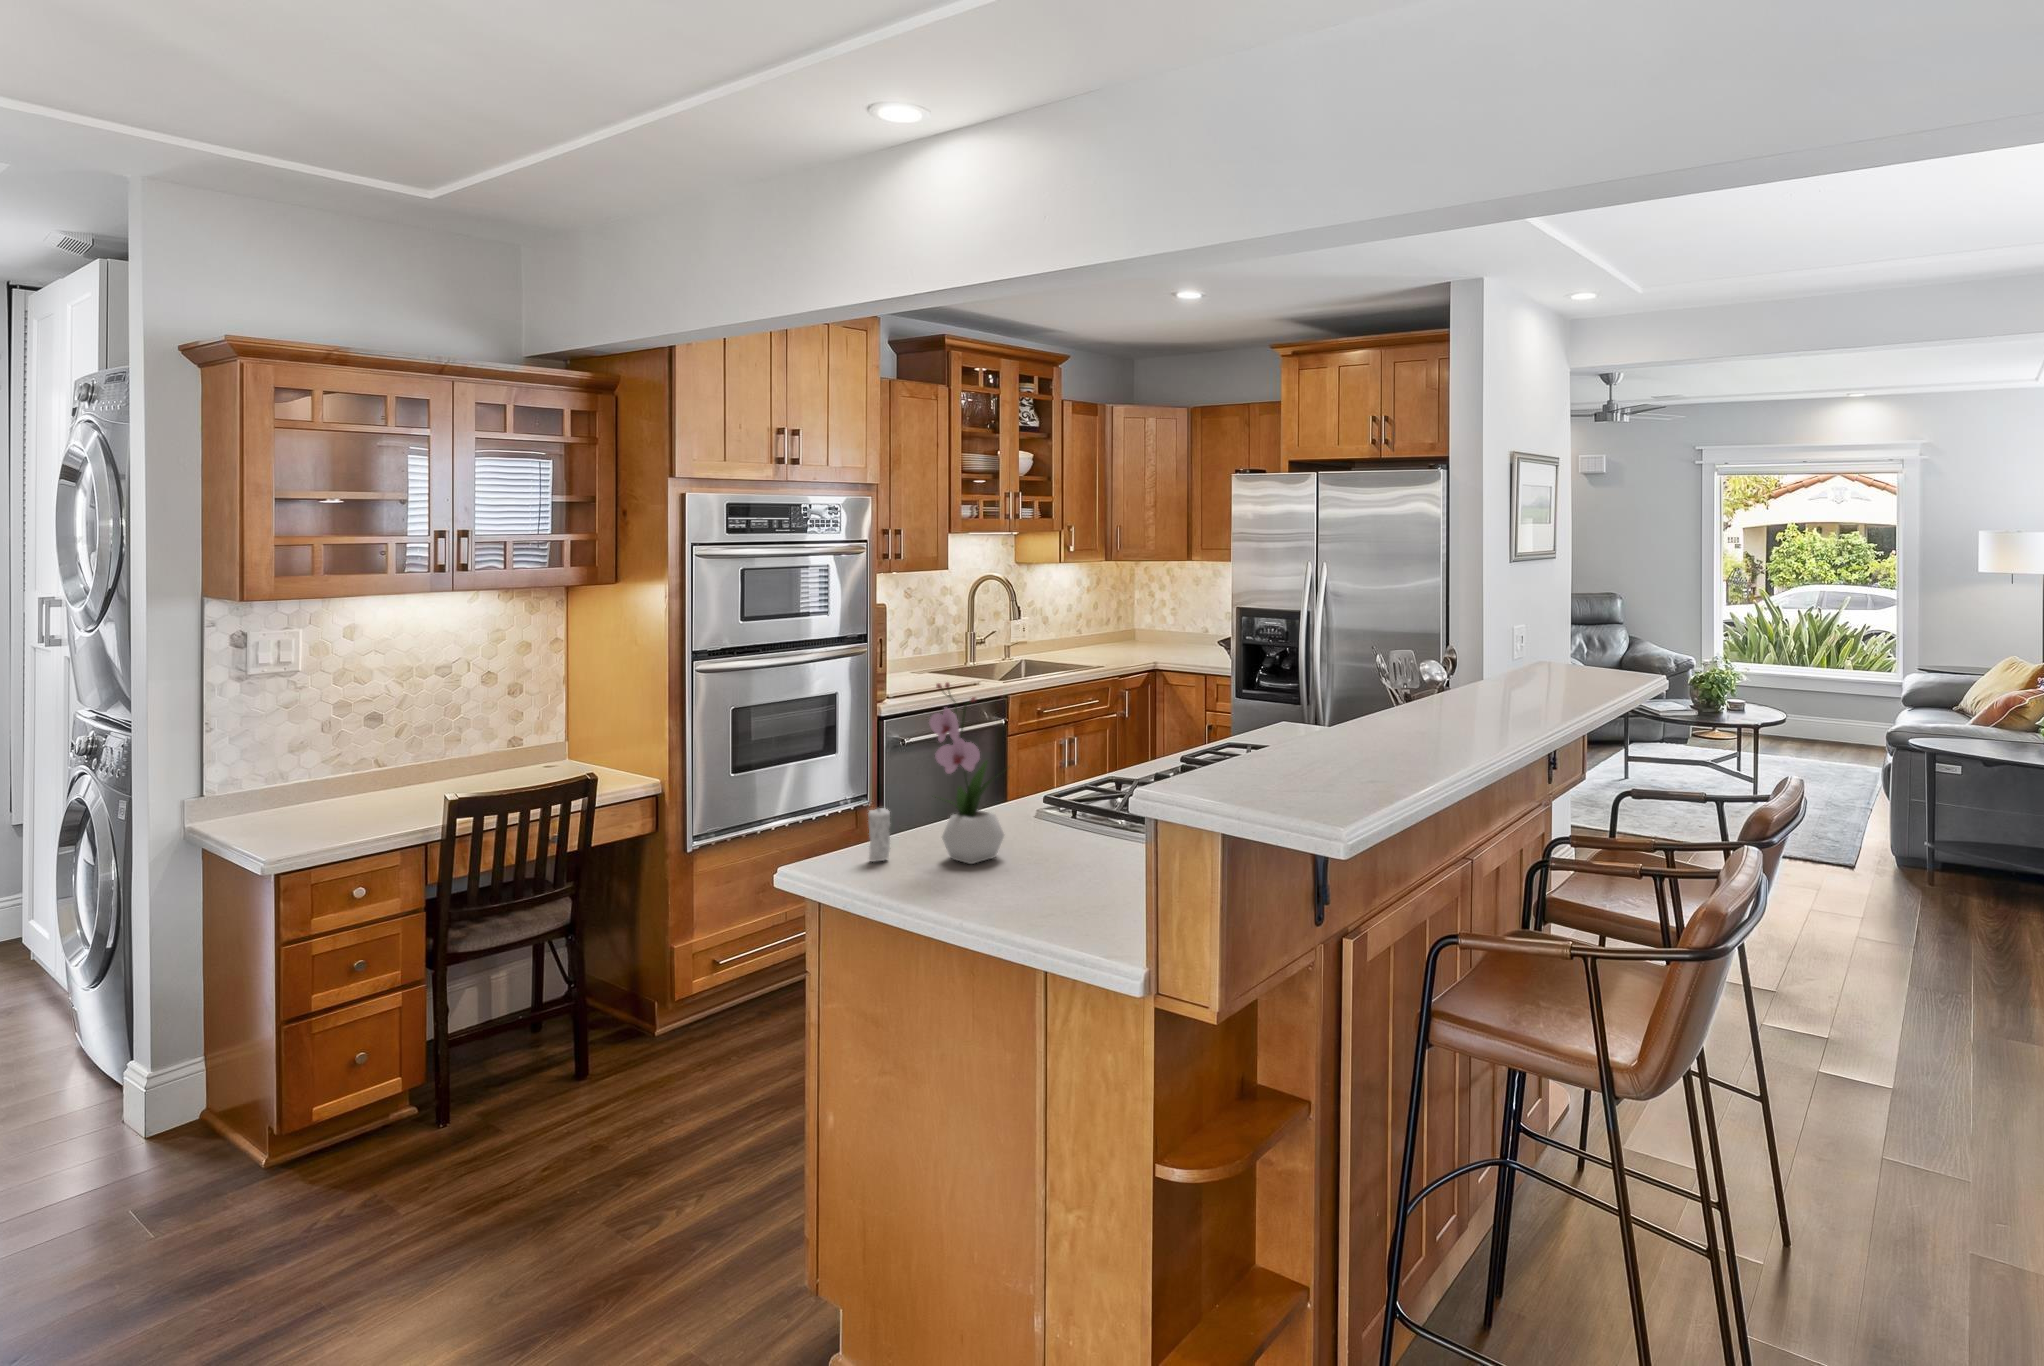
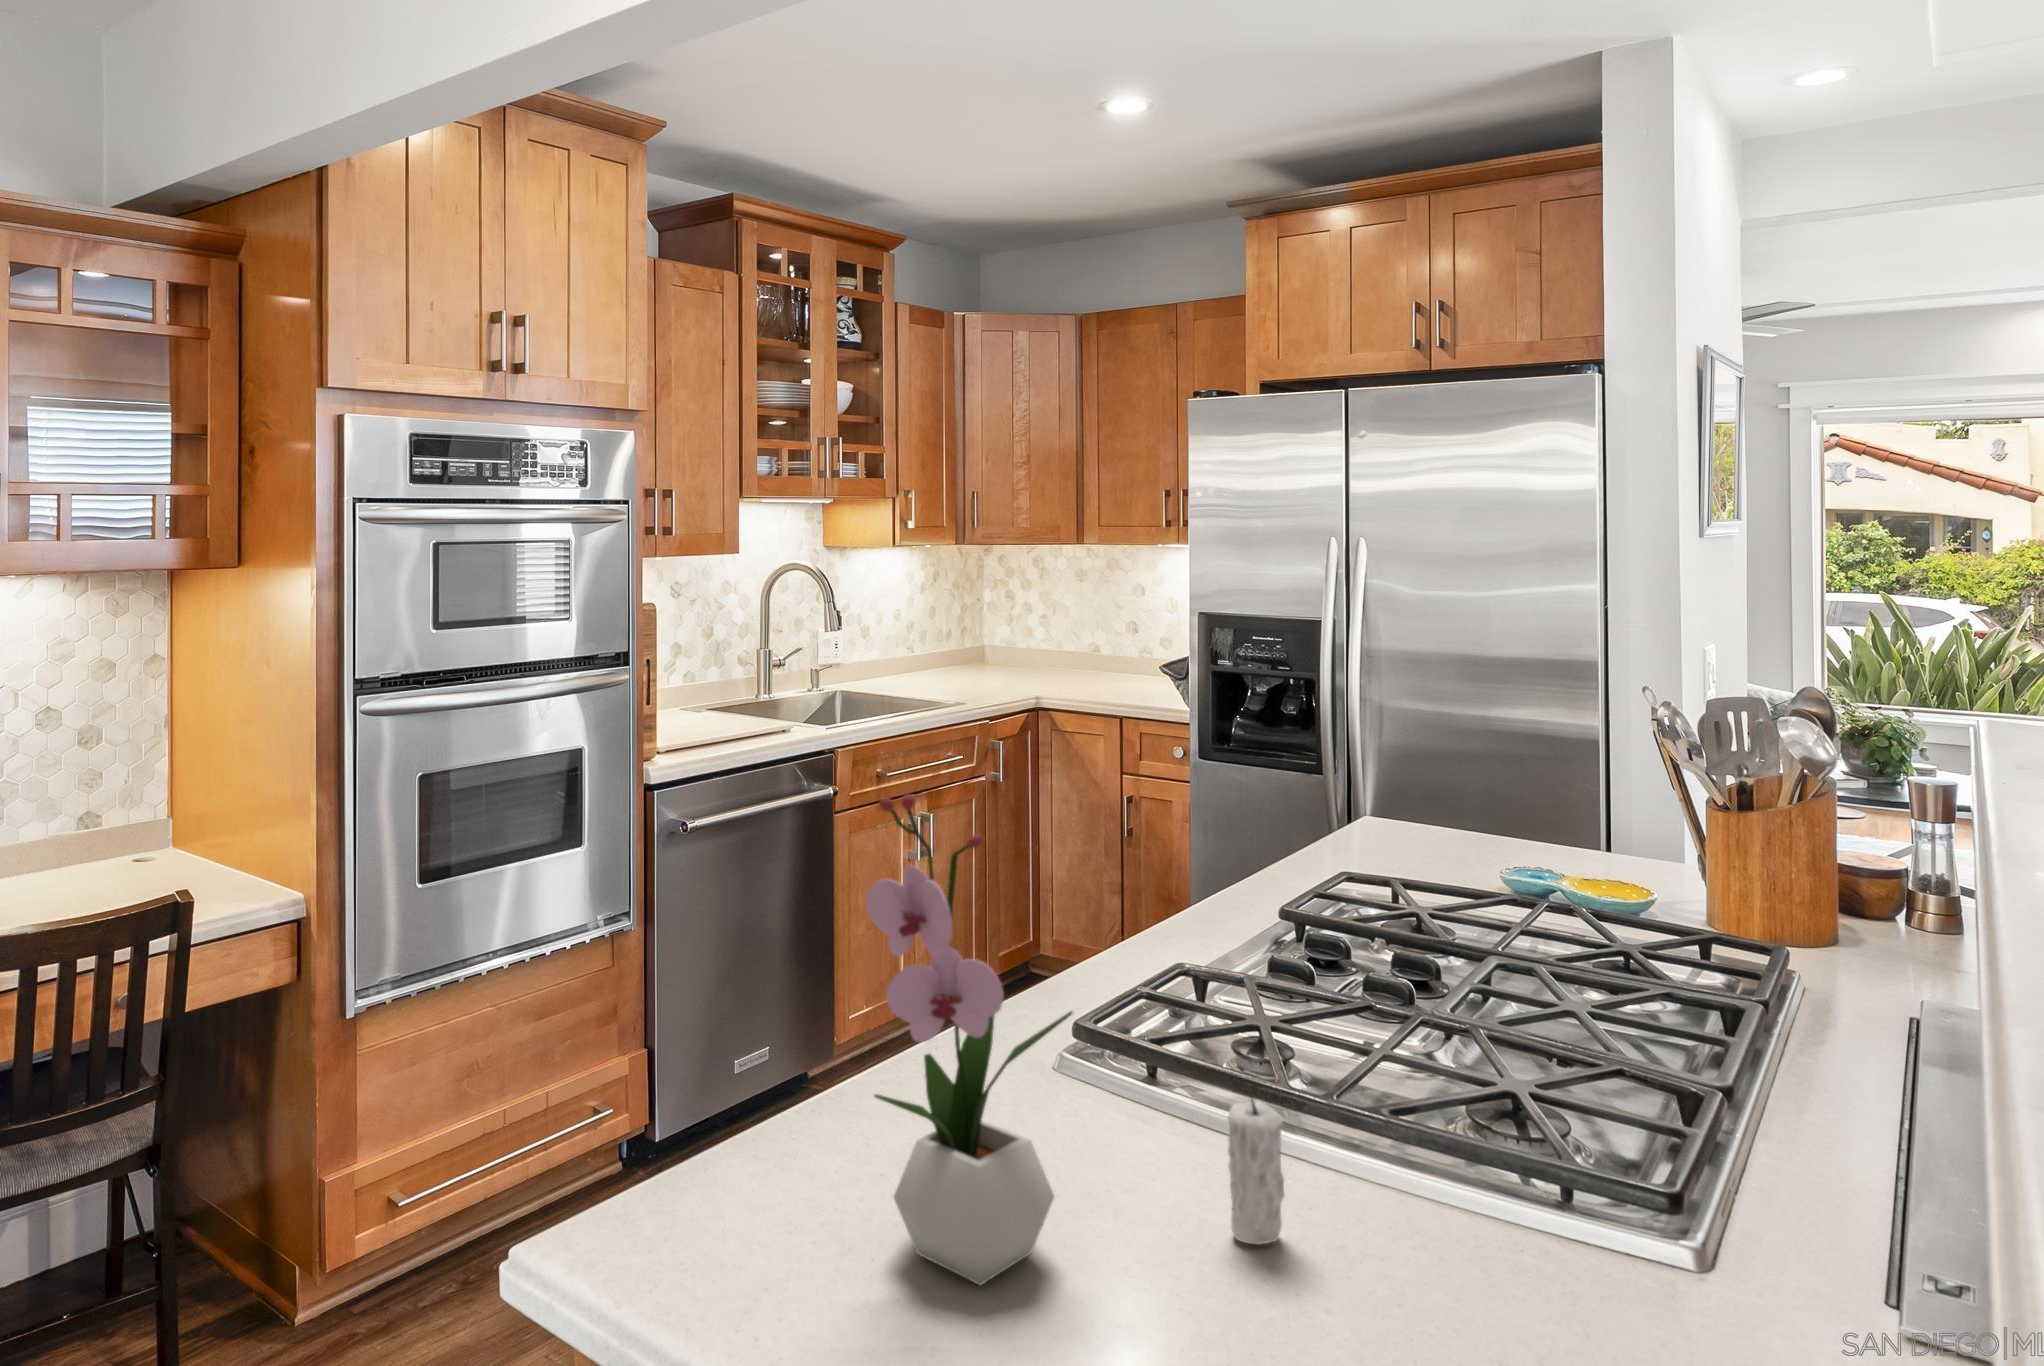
candle: present [868,808,890,862] -> present [1228,1098,1285,1244]

